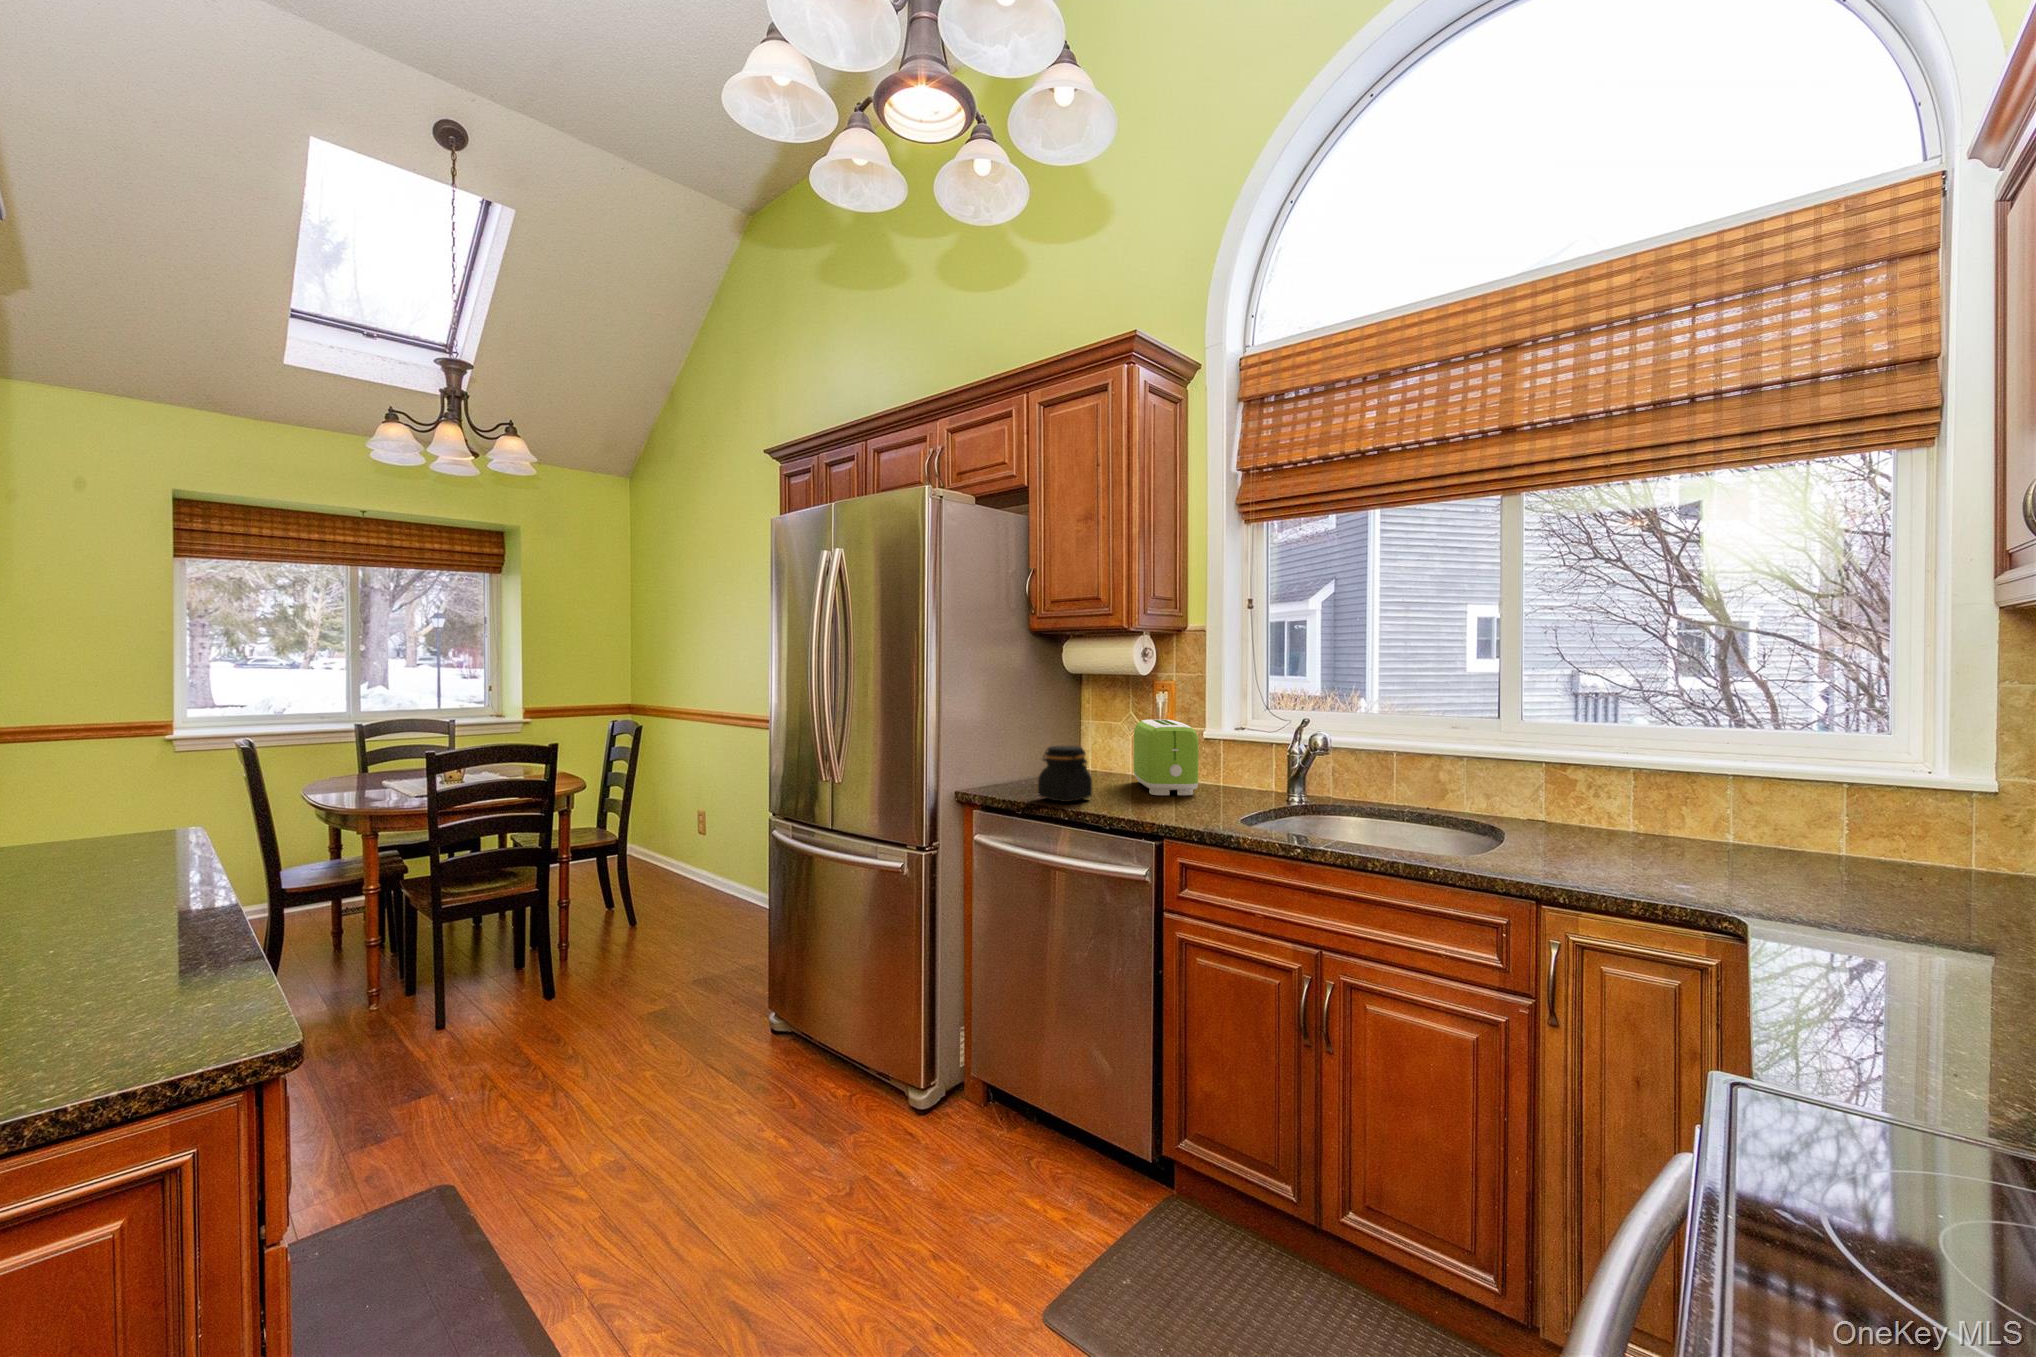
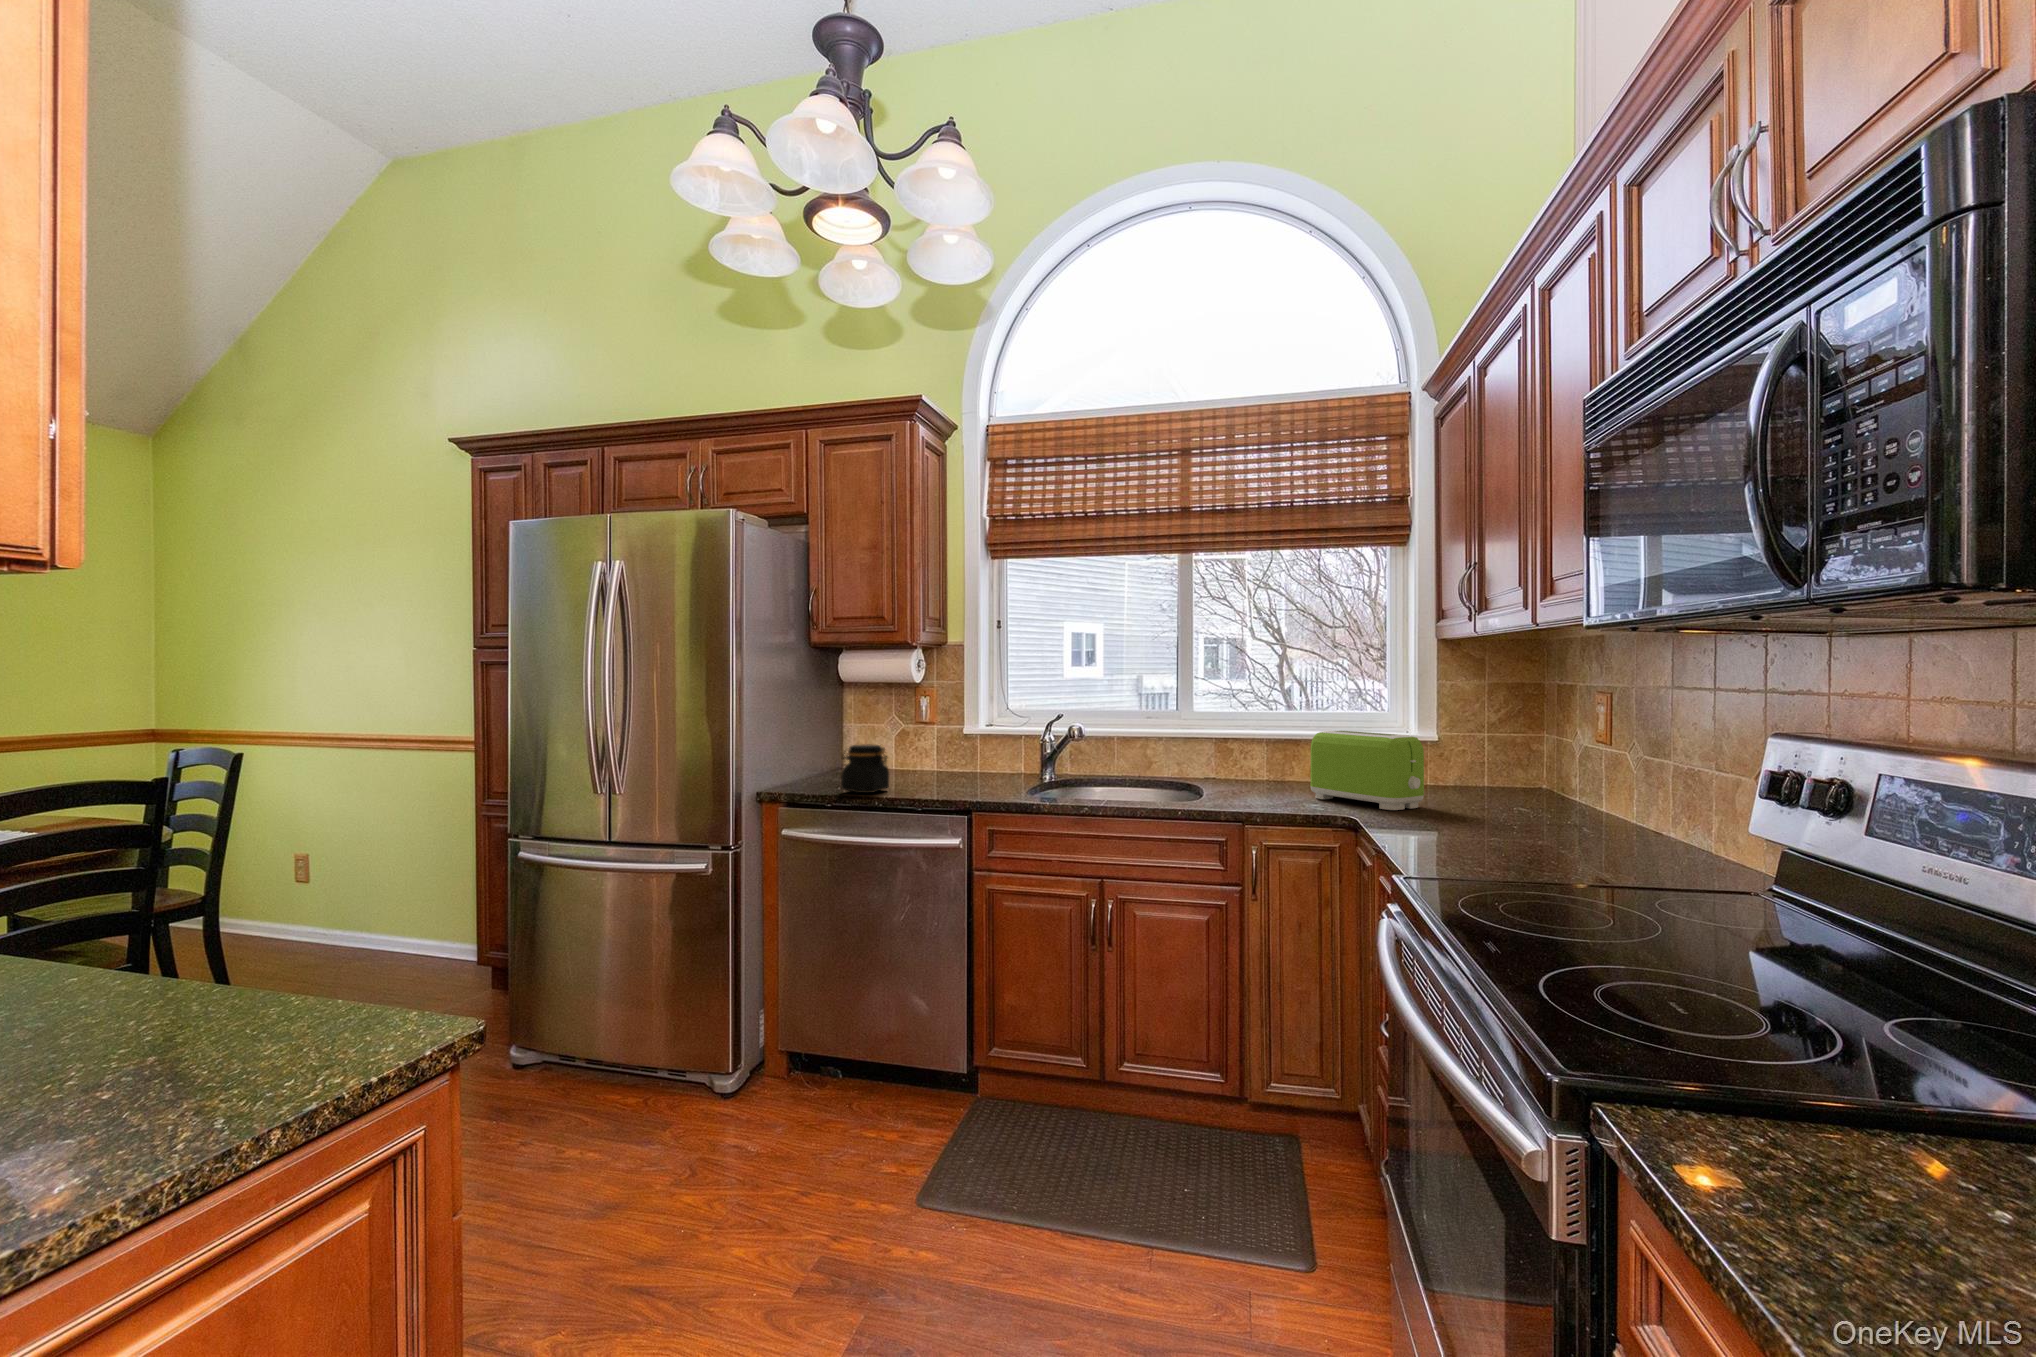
toaster: present [1134,719,1198,795] -> present [1310,730,1424,810]

